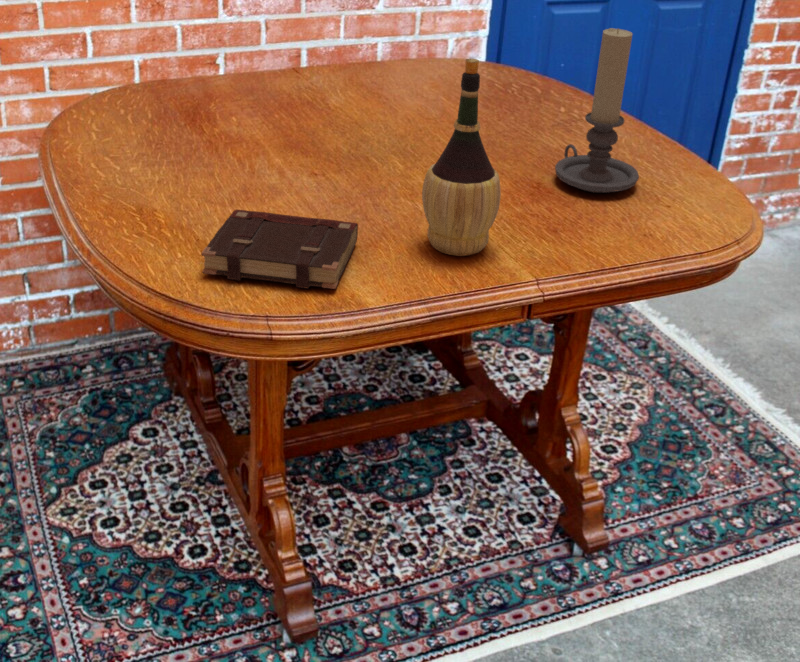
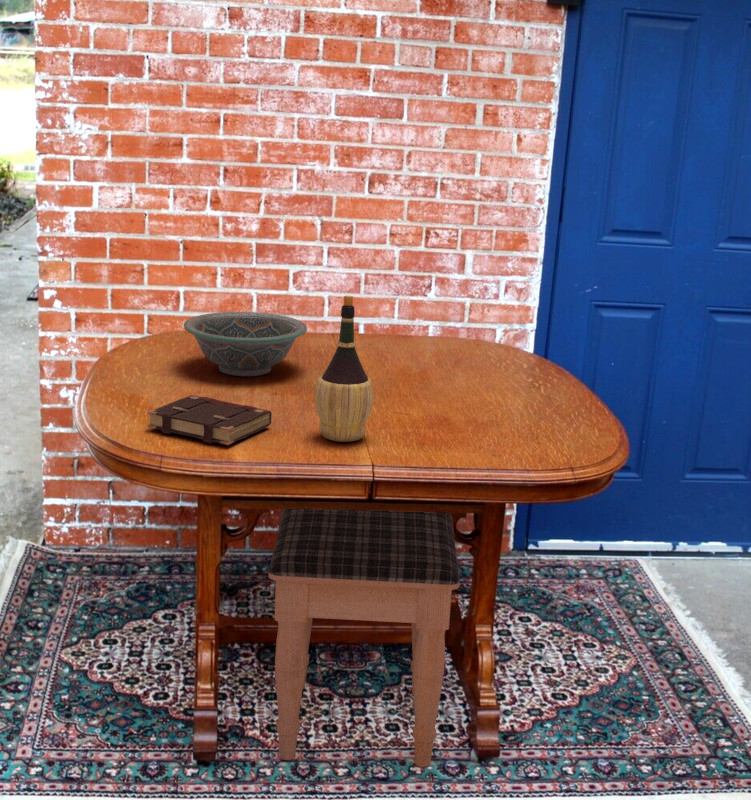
candle holder: present [555,28,639,193] -> none [463,295,530,424]
decorative bowl: none [156,63,320,157] -> present [184,312,307,376]
footstool: none [320,283,589,608] -> present [269,509,460,767]

